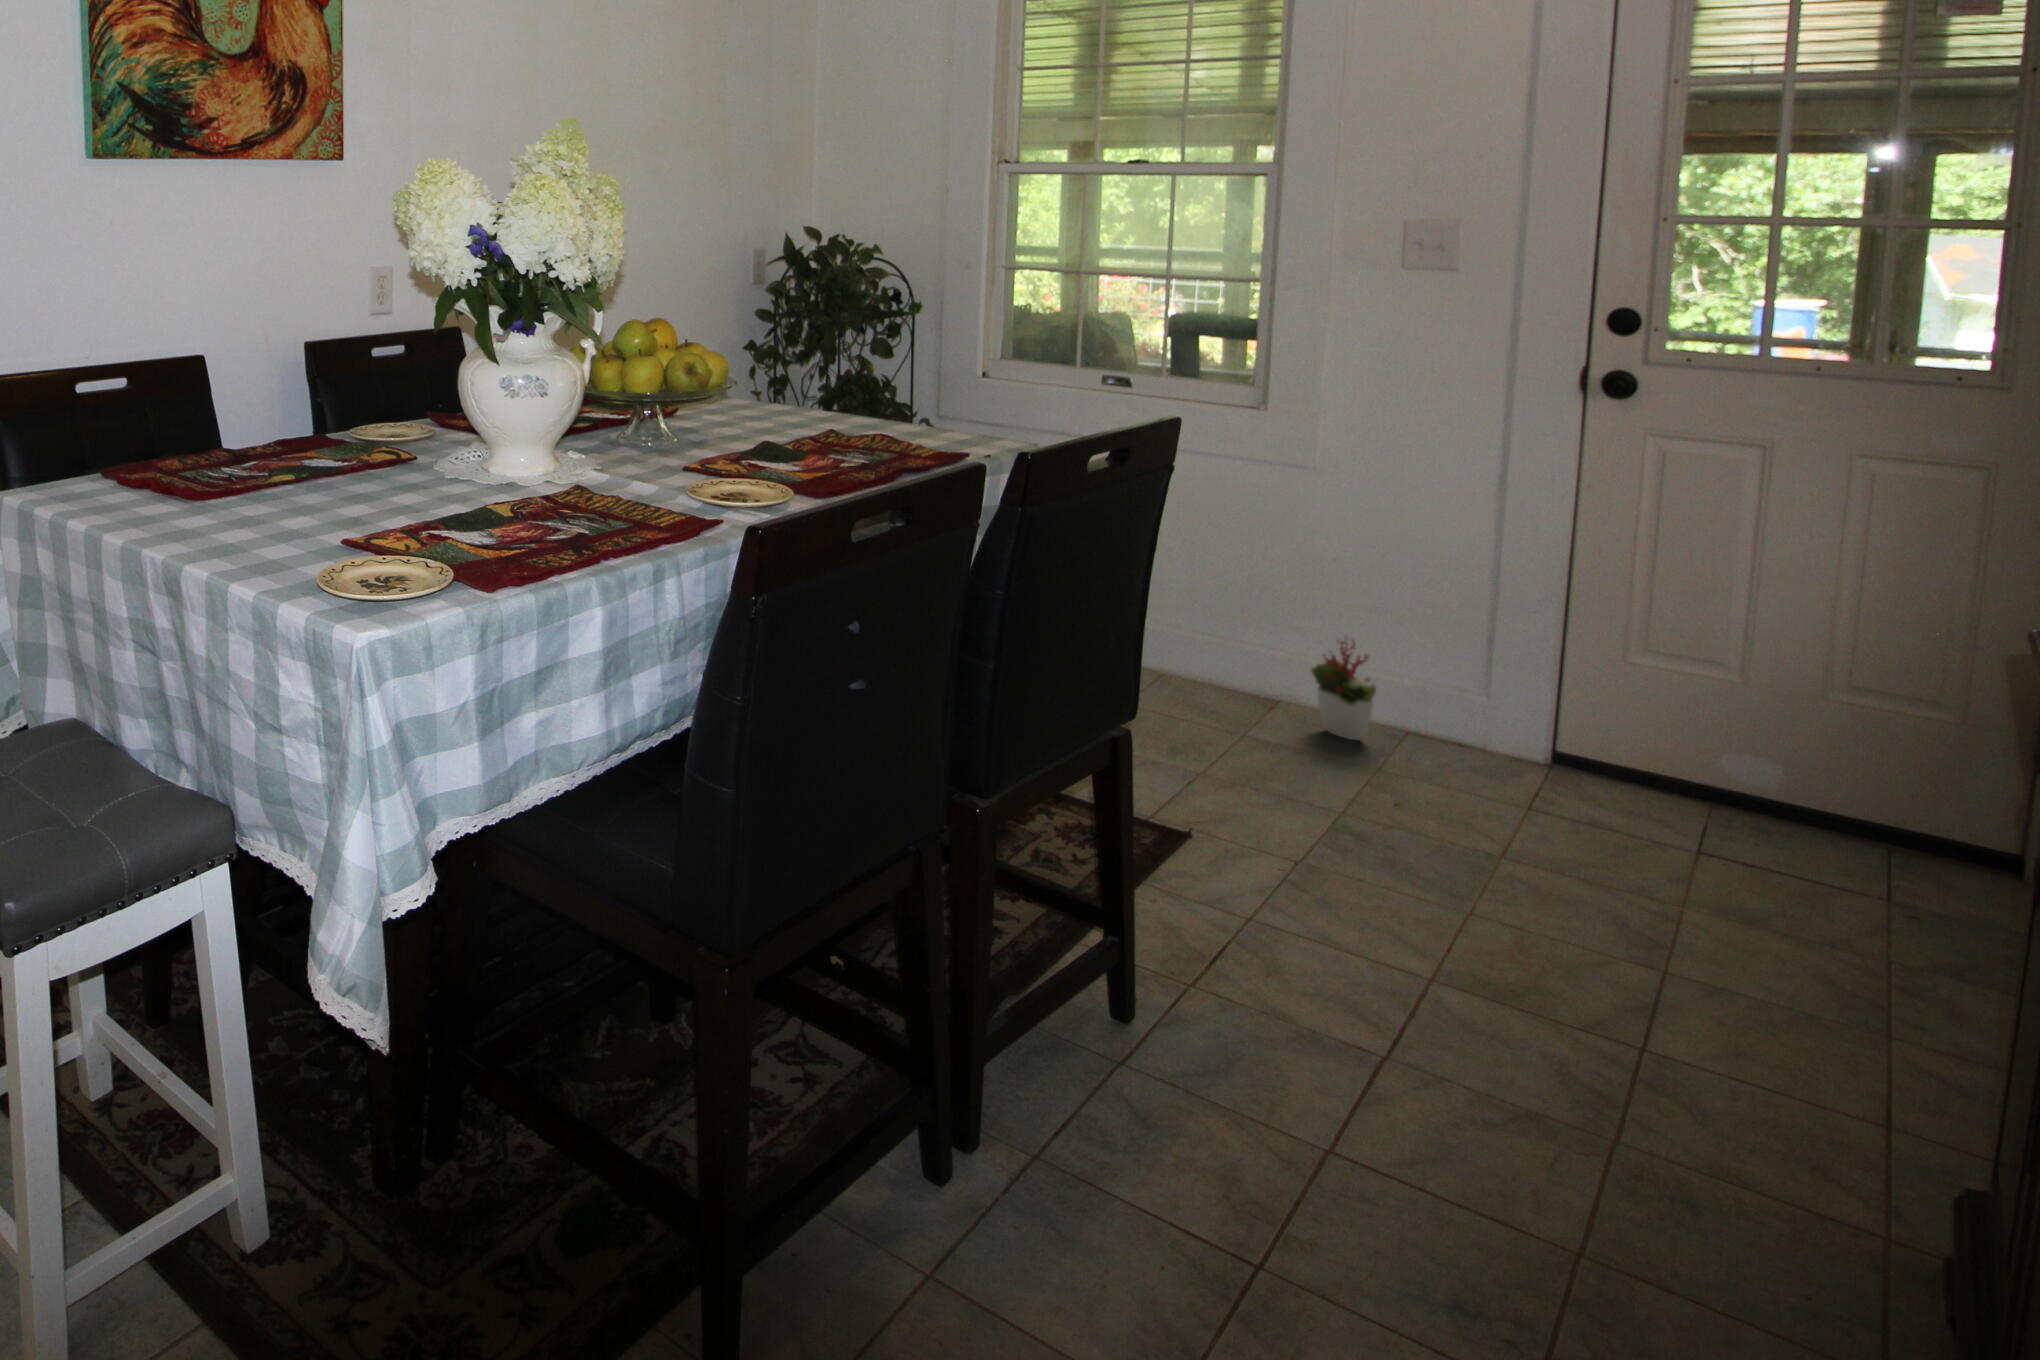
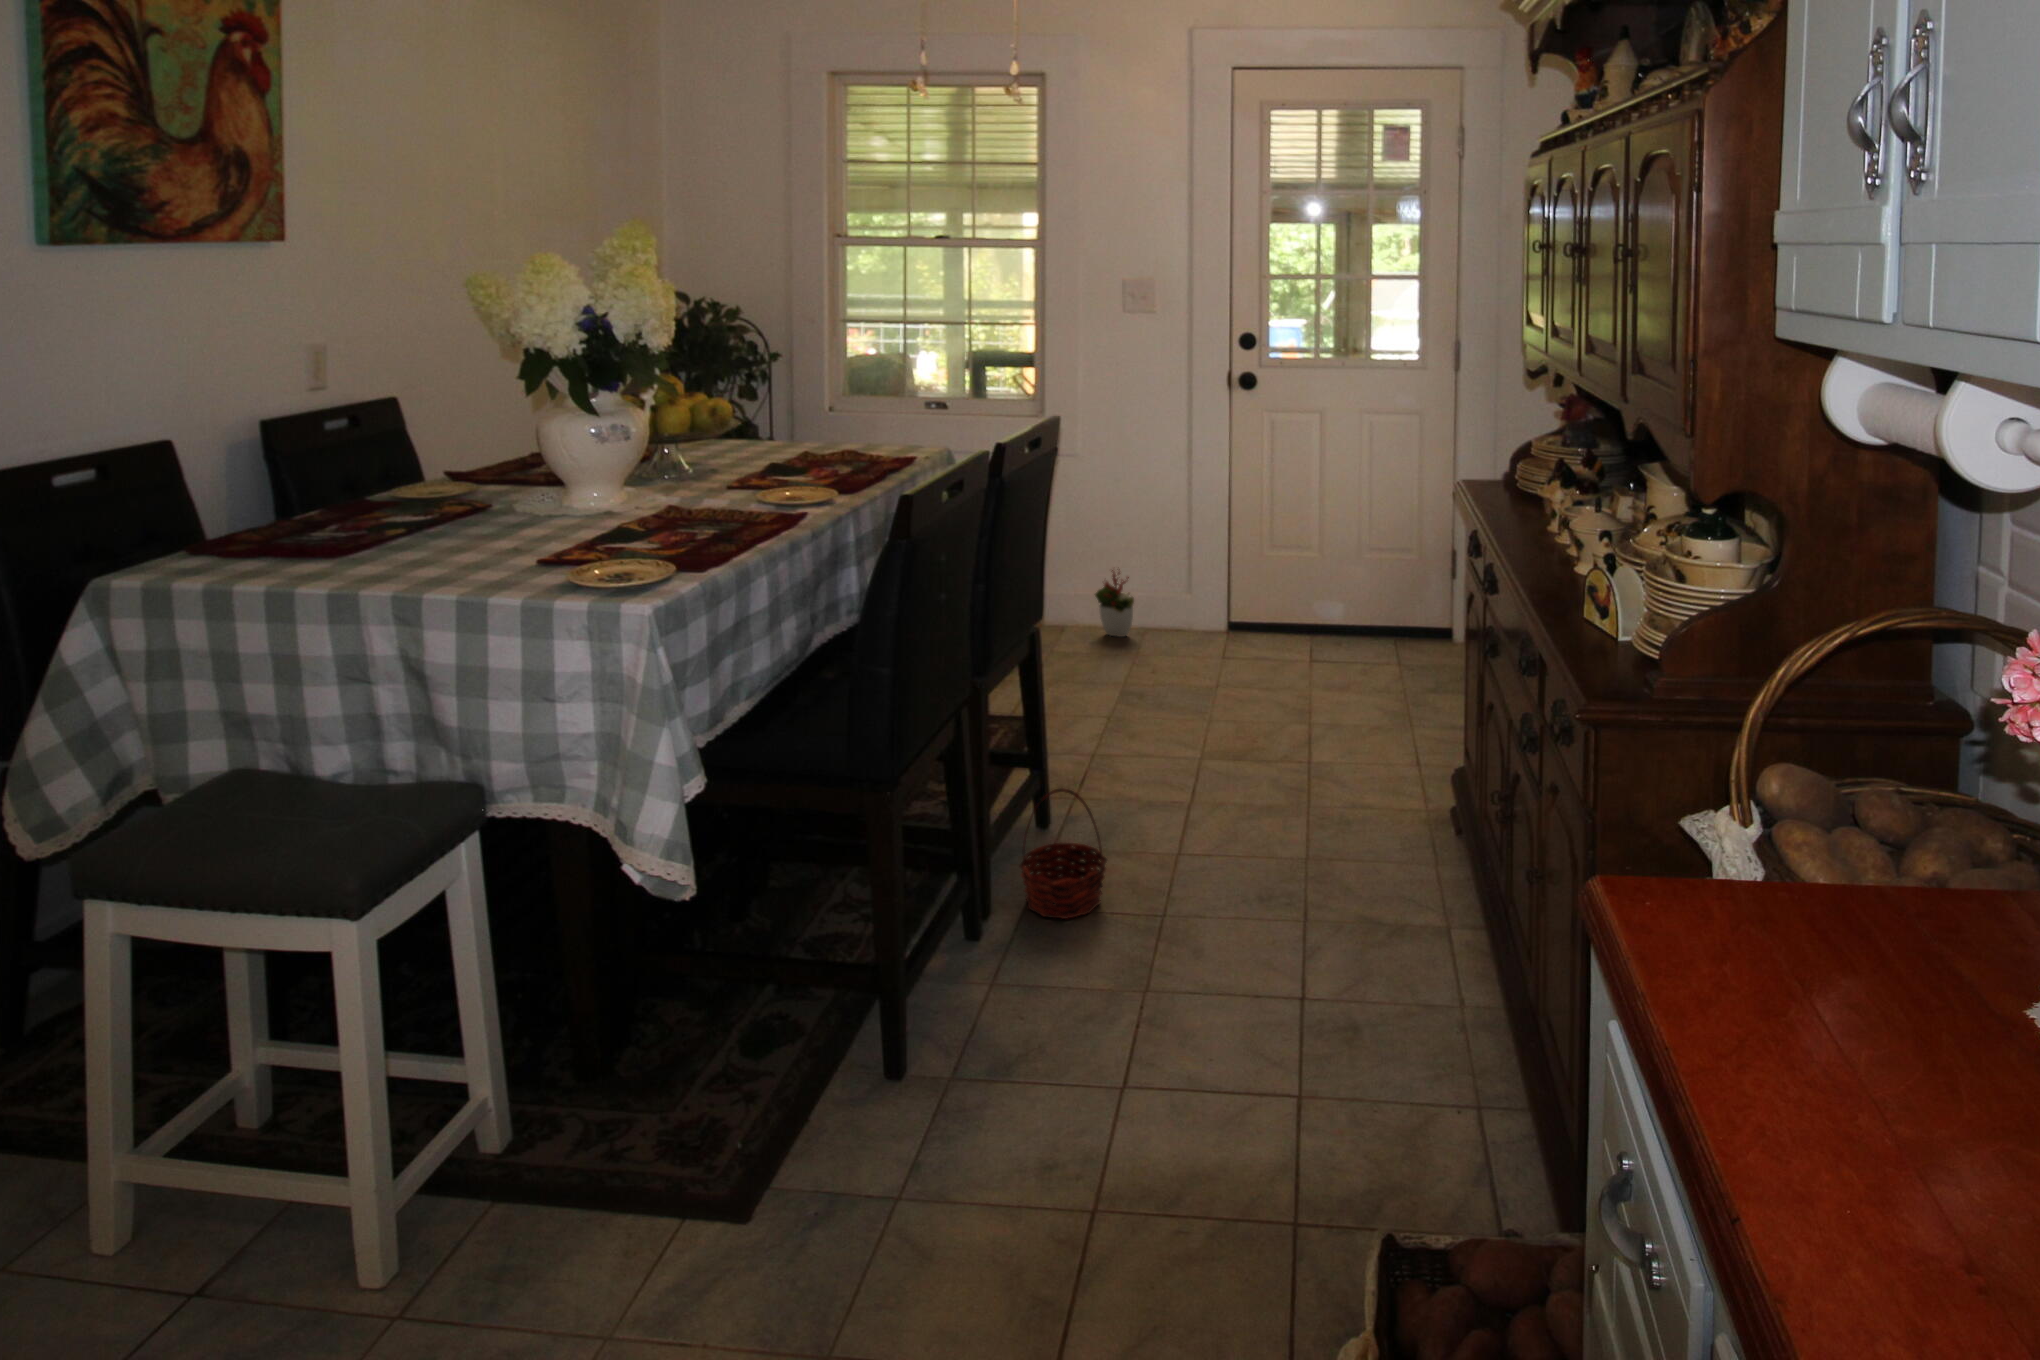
basket: none [1029,1003,1180,1219] -> present [1020,788,1107,919]

